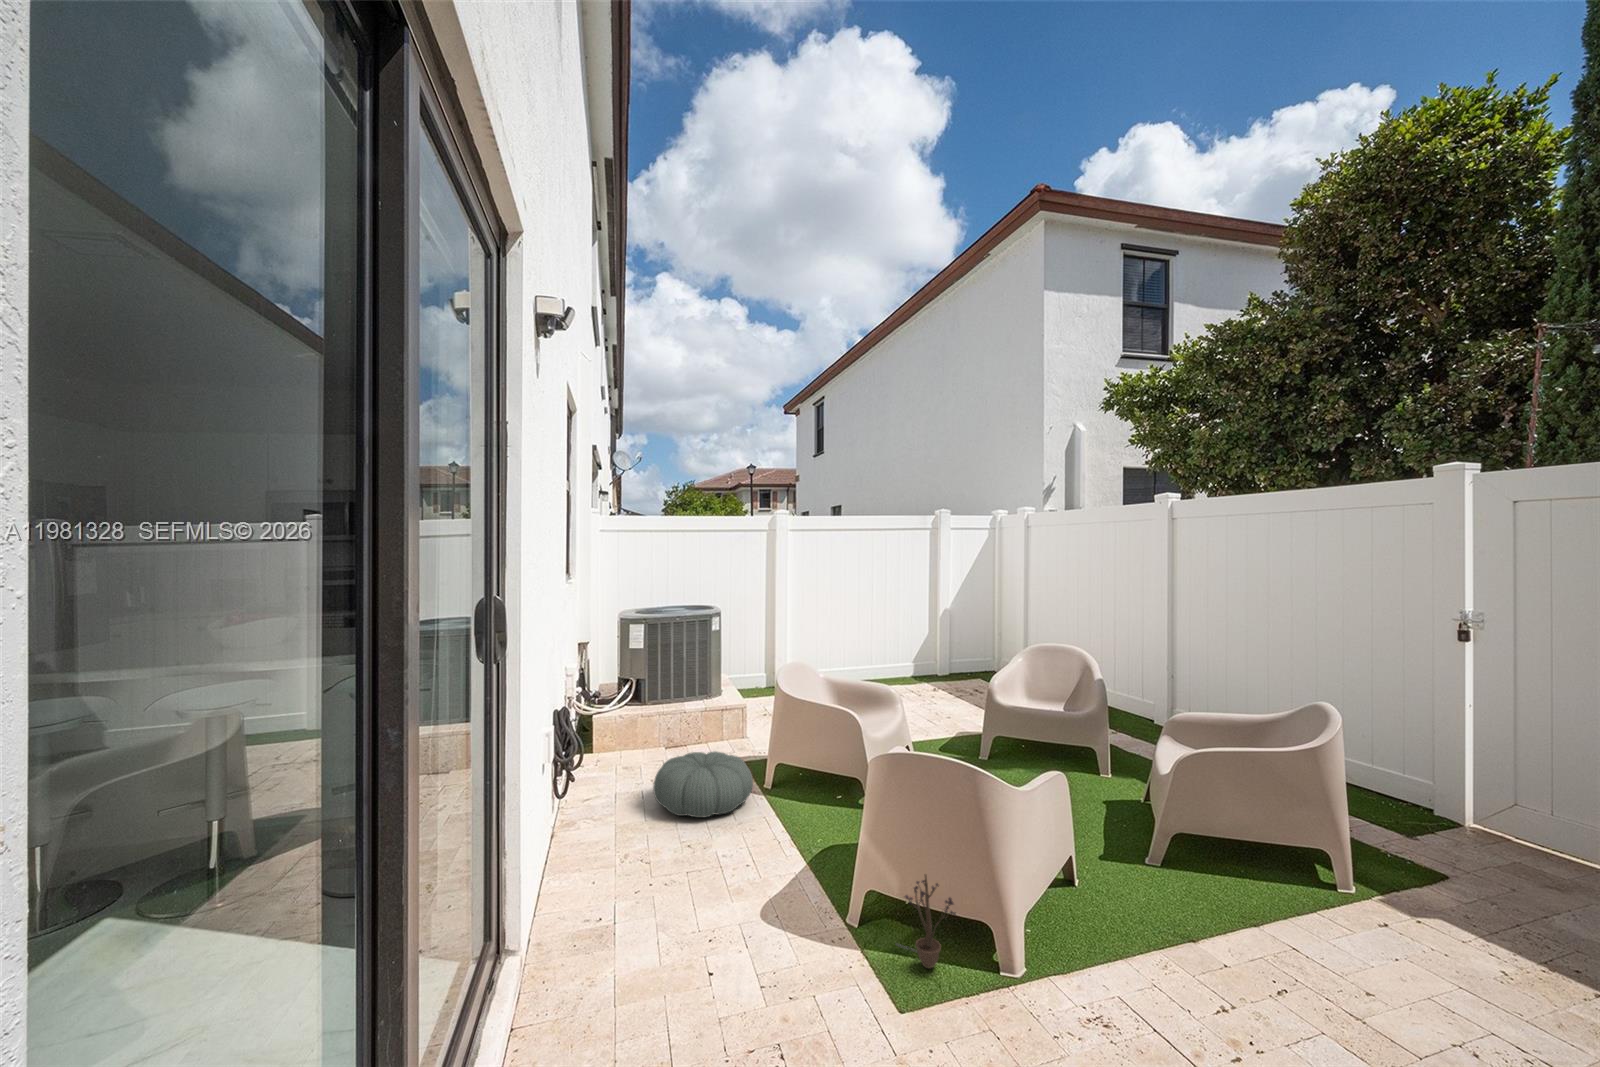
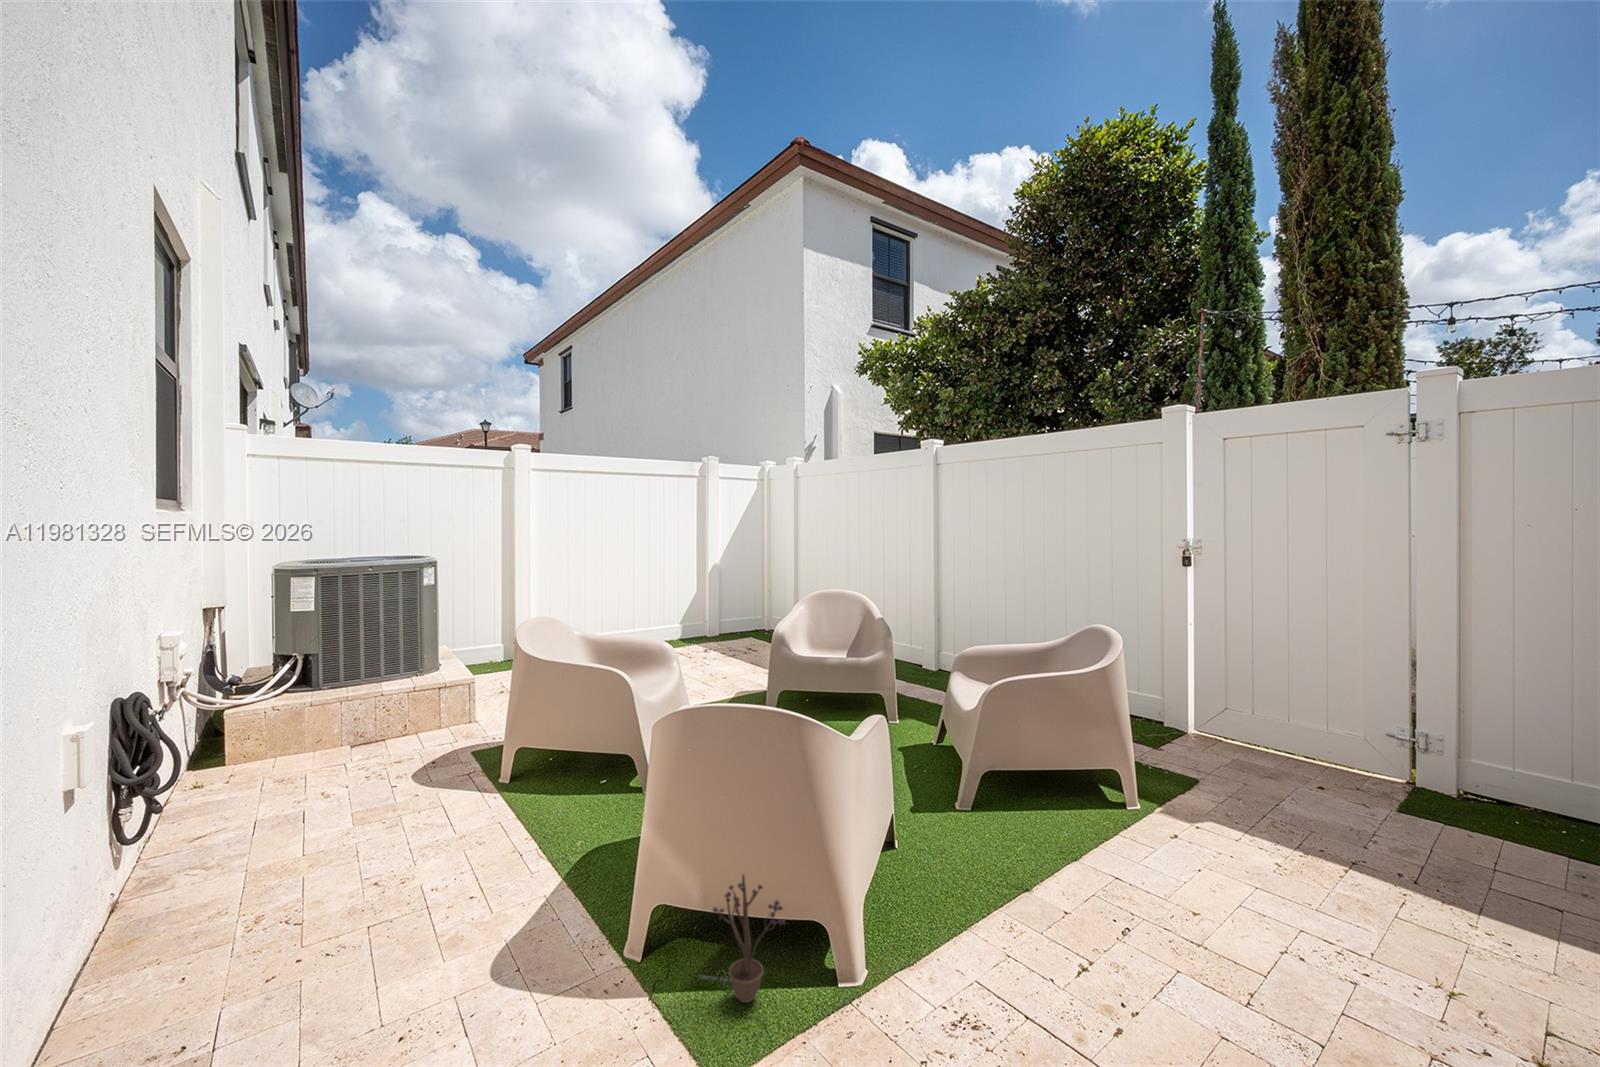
pouf: present [653,751,753,817] -> none [320,743,482,840]

